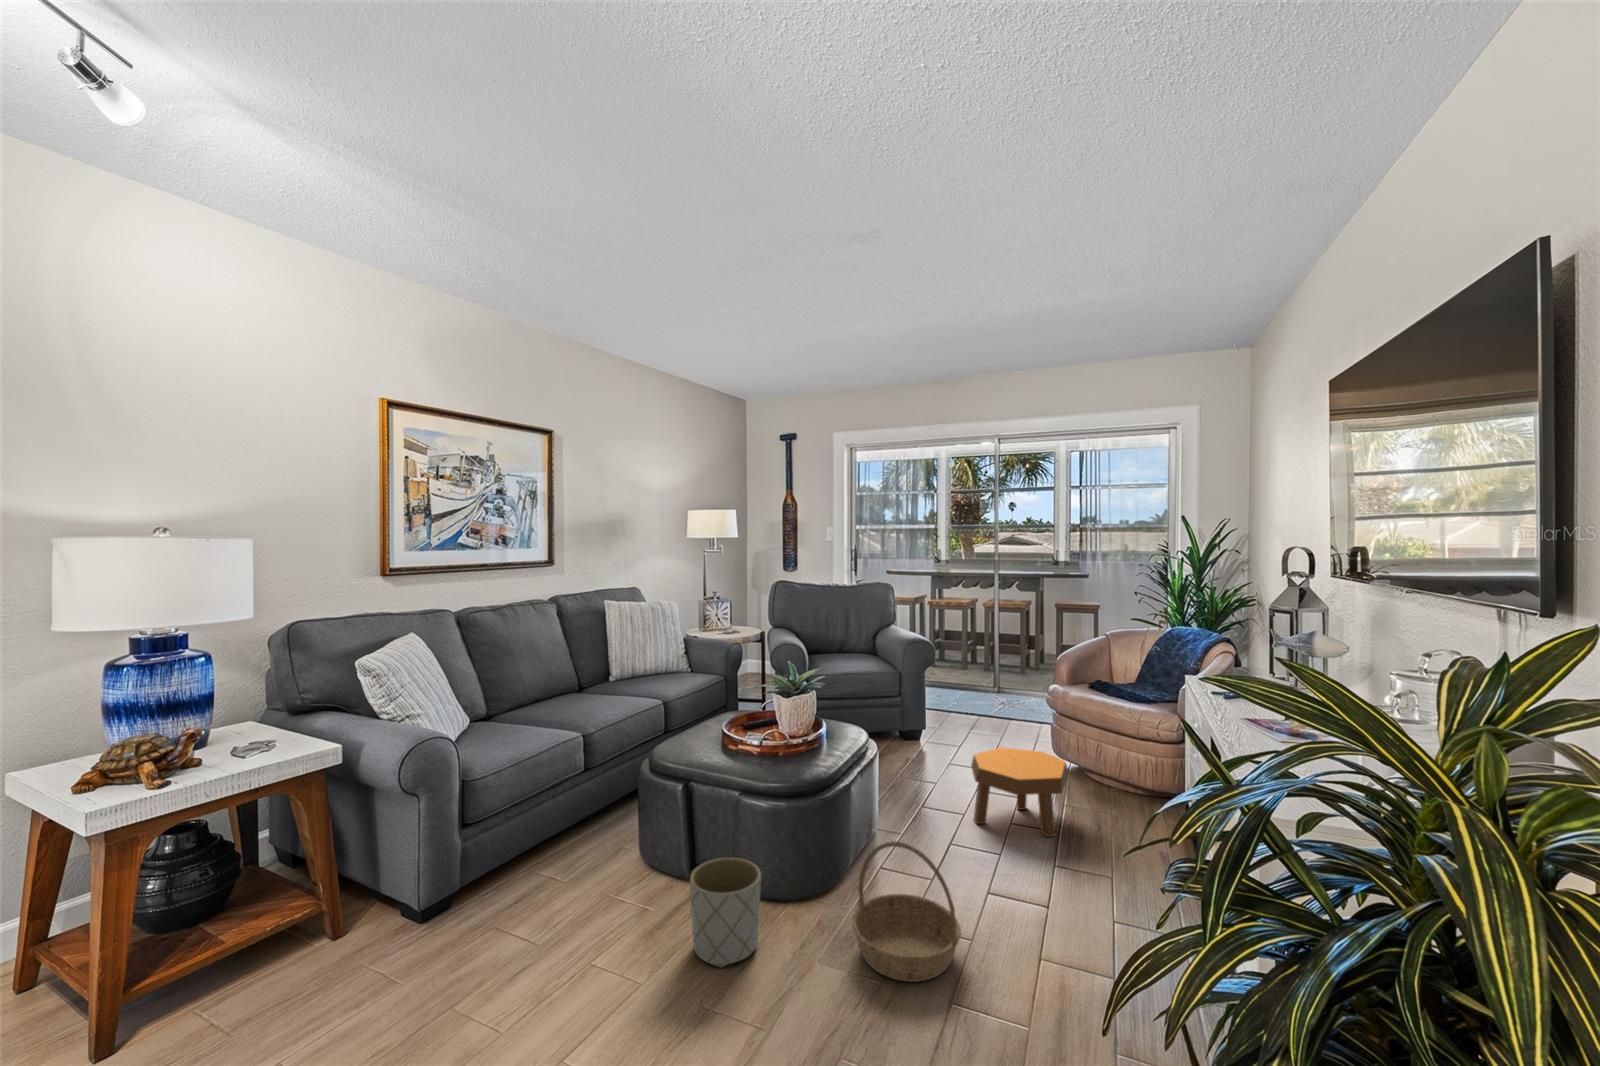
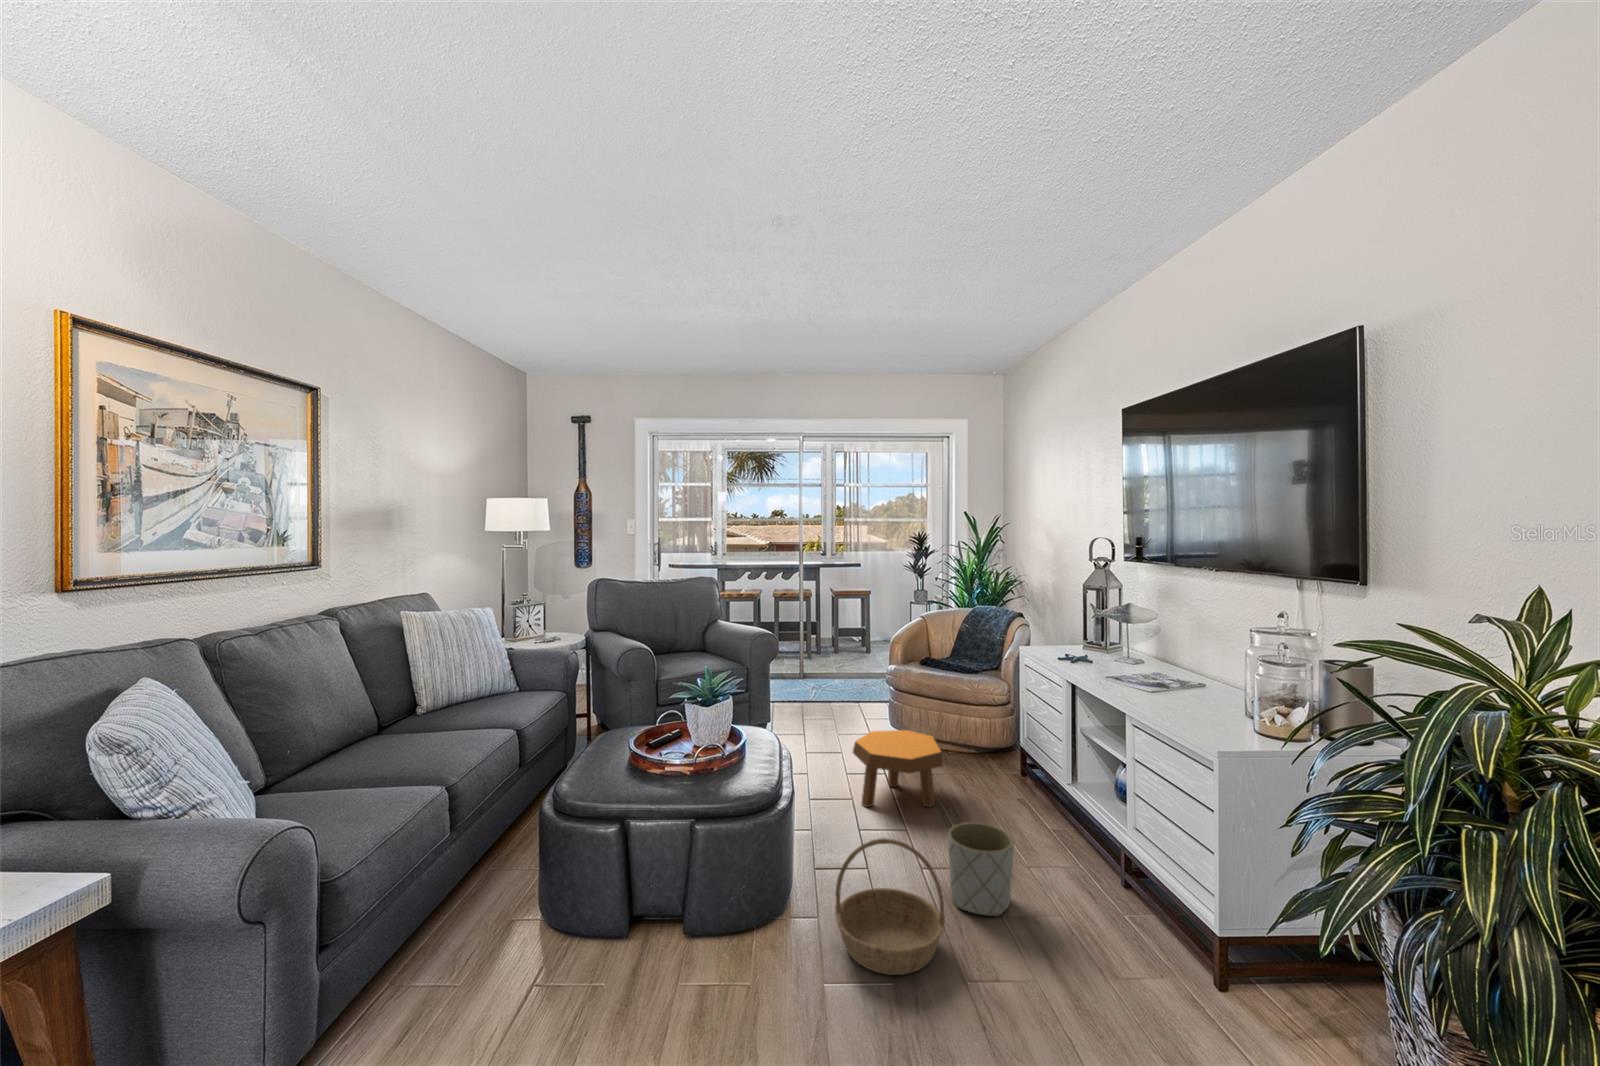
planter: present [690,858,761,968] -> present [948,822,1014,916]

